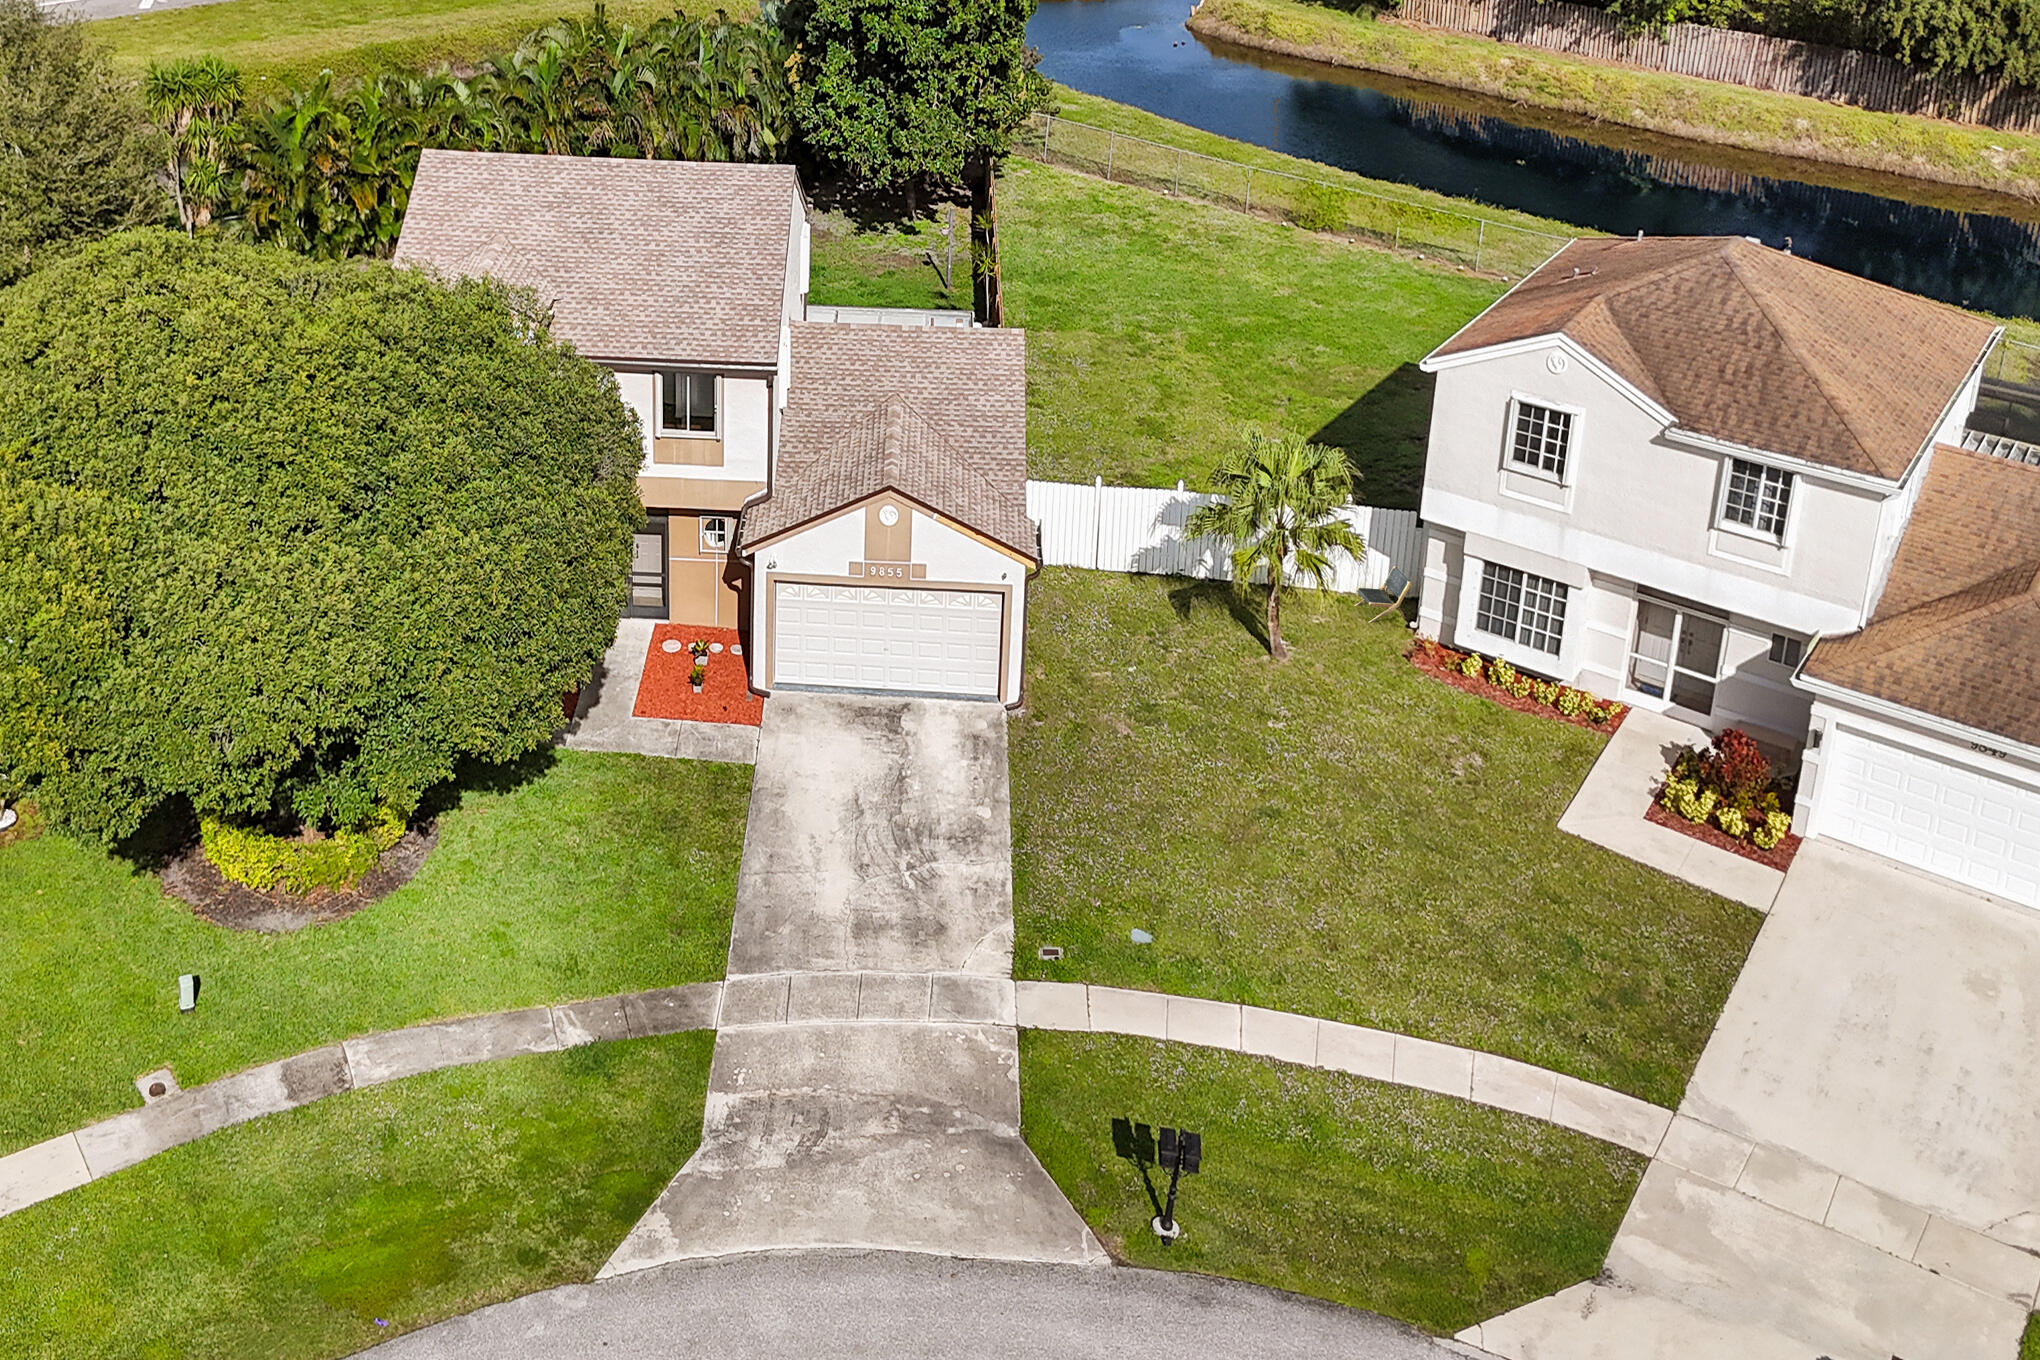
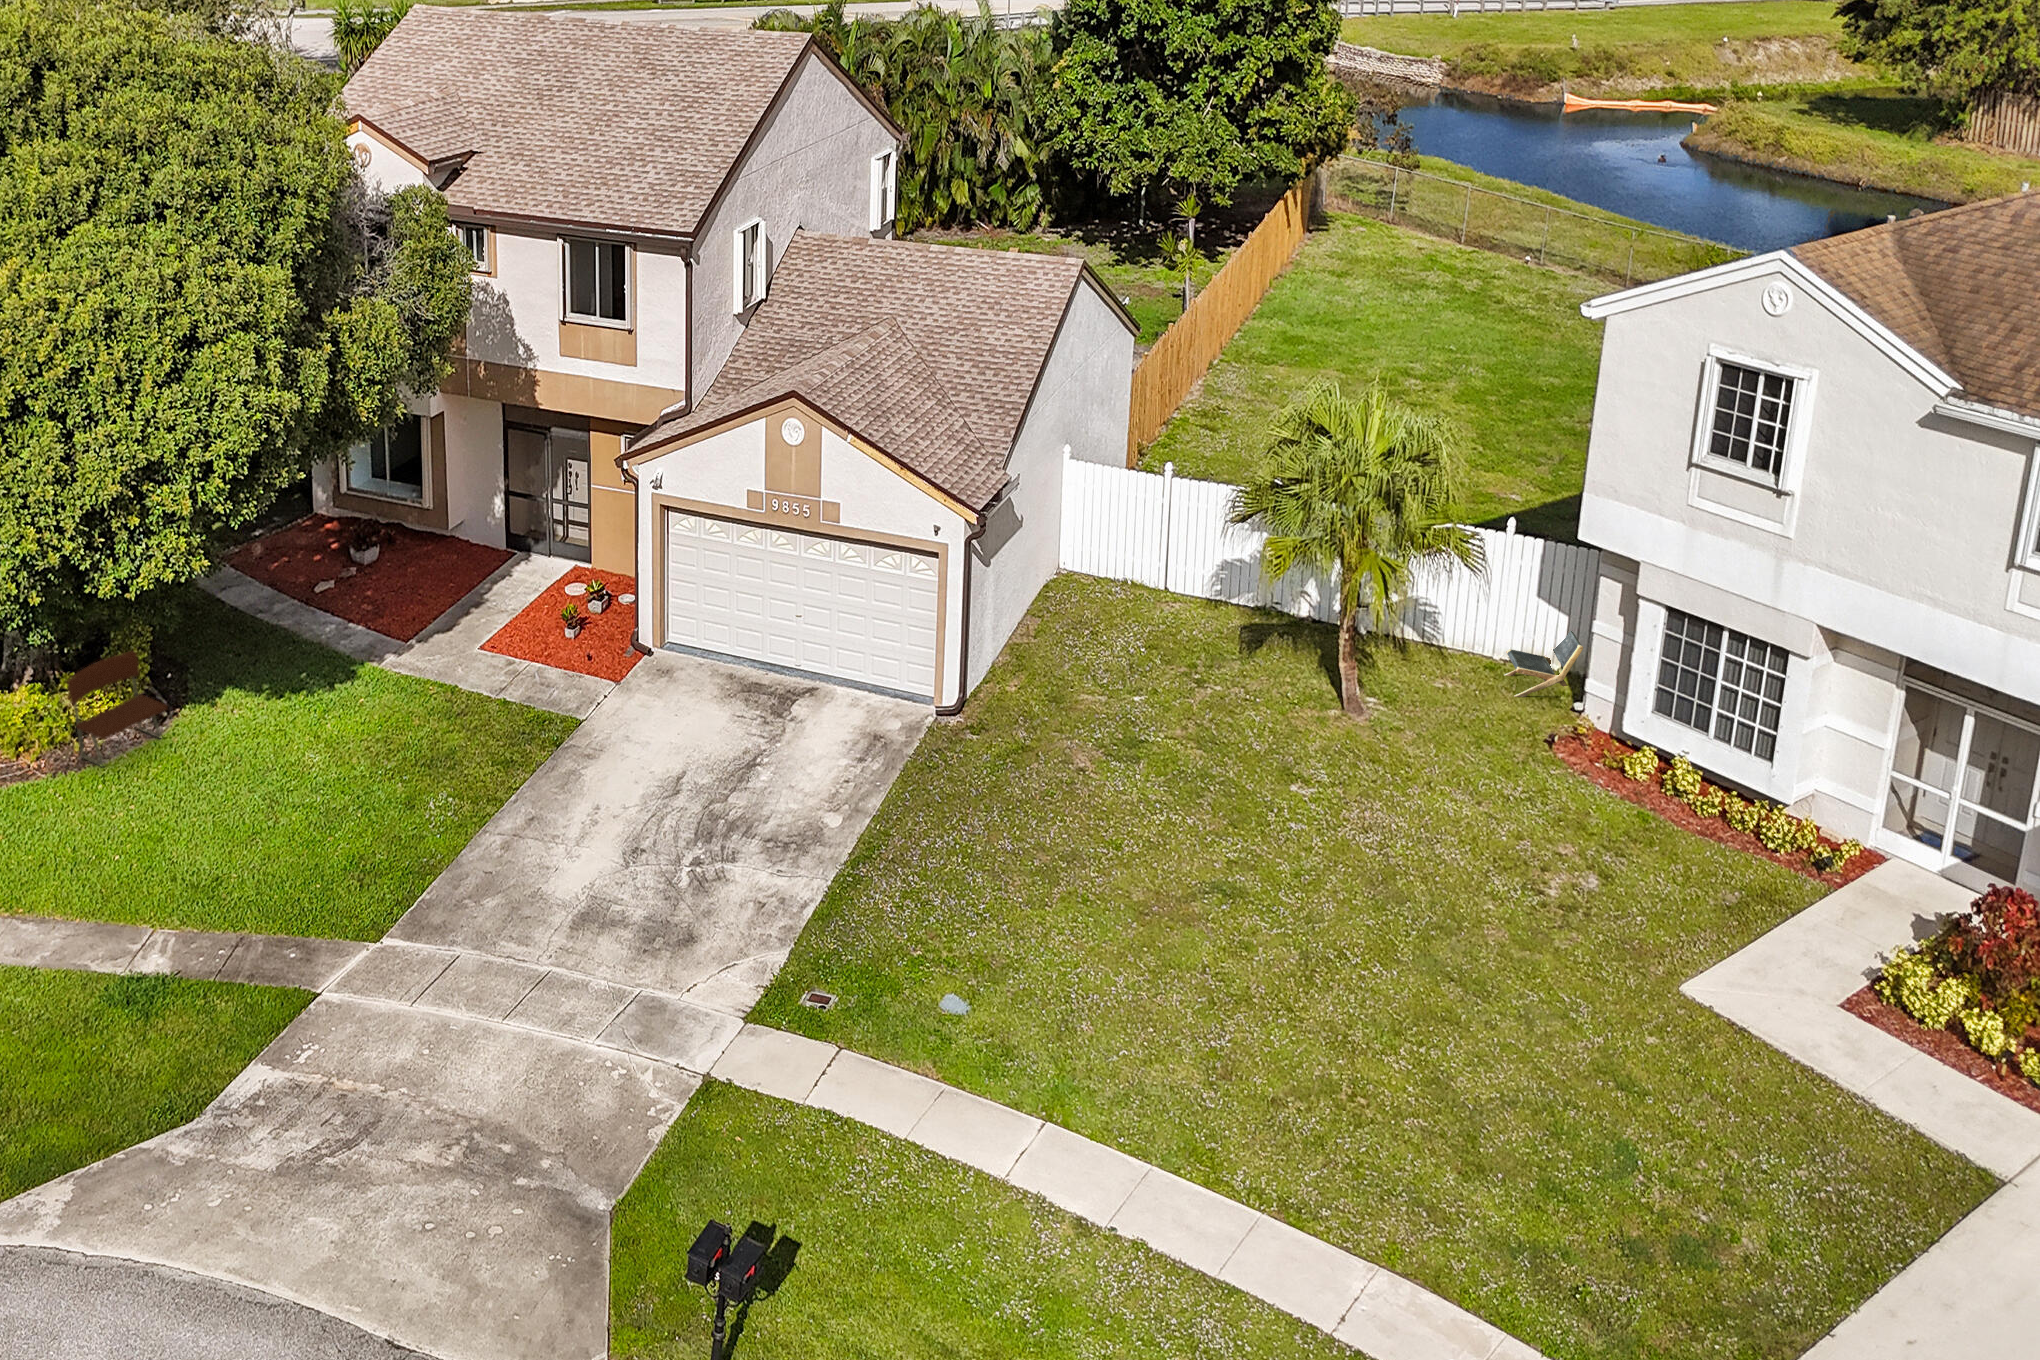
bench: none [361,781,430,883] -> present [67,651,167,767]

